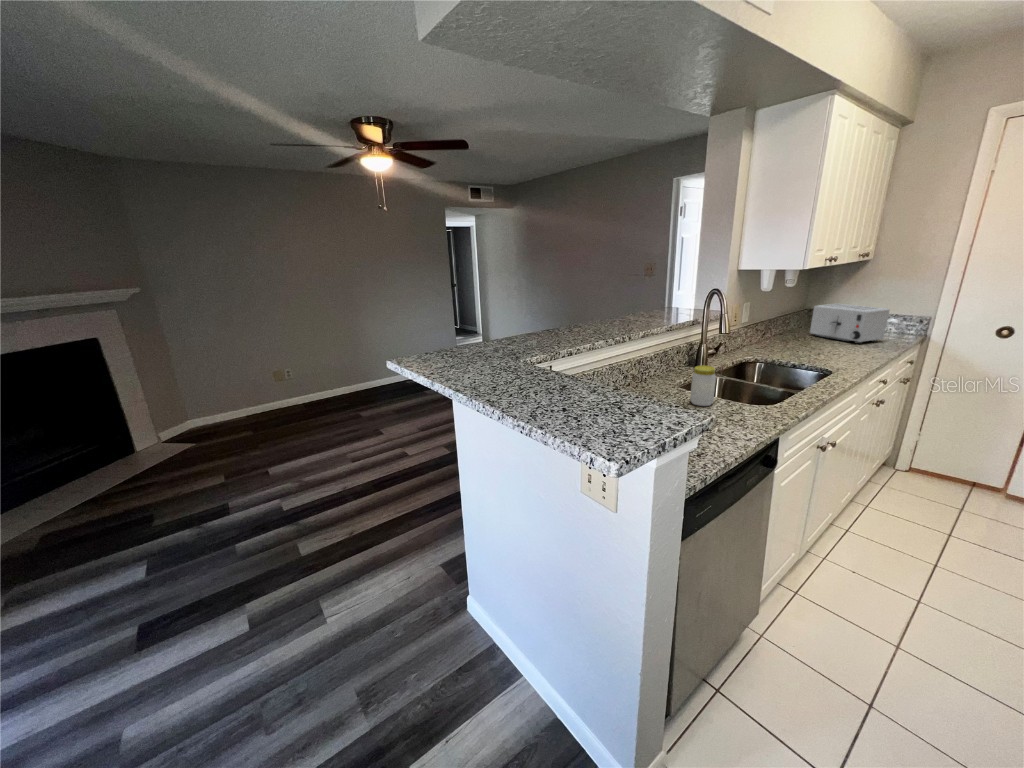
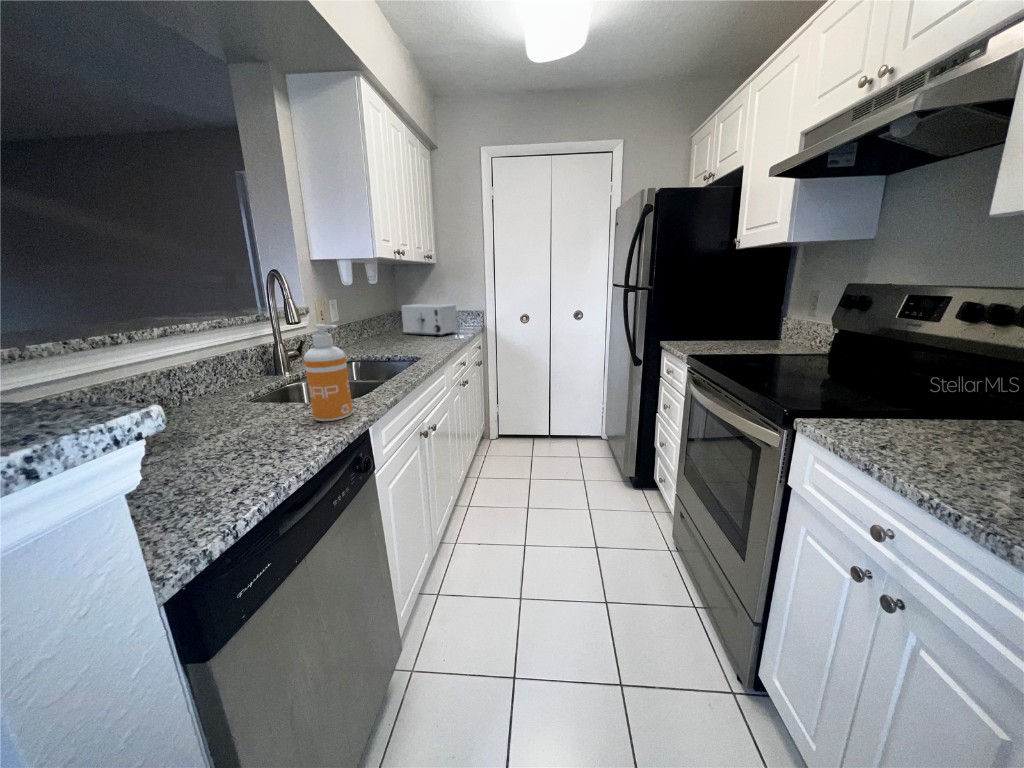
soap dispenser: none [738,351,777,422] -> present [304,324,353,421]
jar: present [690,365,716,406] -> none [239,360,282,418]

